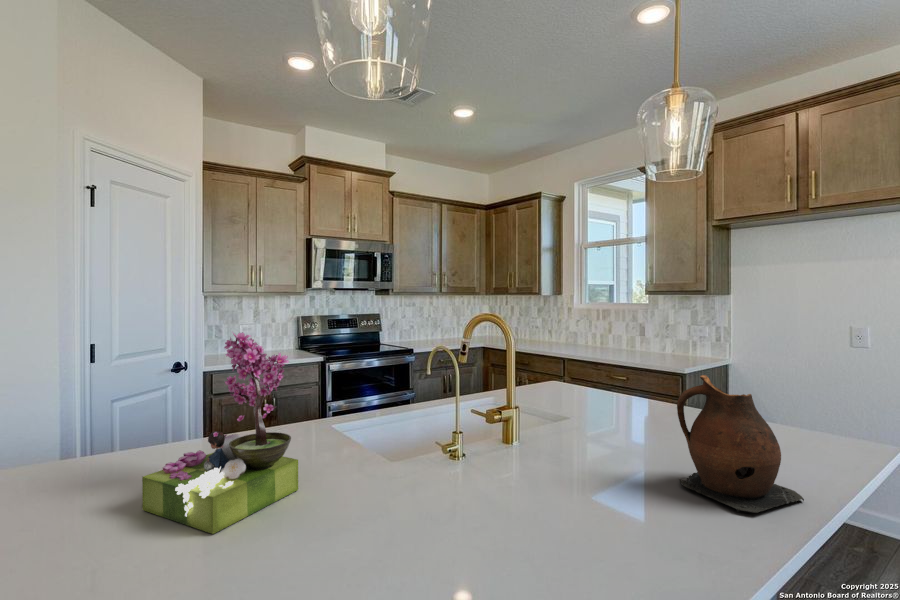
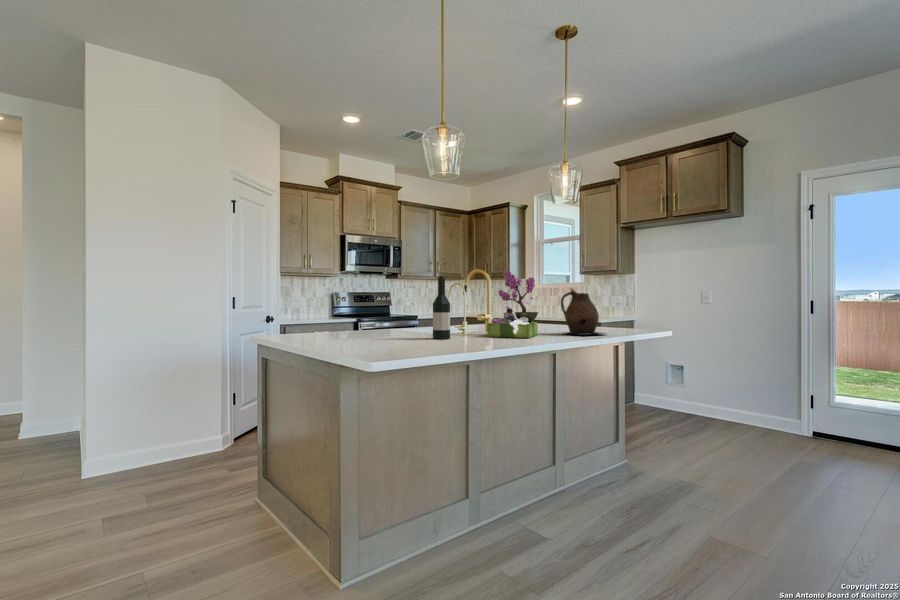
flower arrangement: present [142,332,298,534] -> present [487,270,538,338]
wine bottle: none [348,371,397,558] -> present [433,276,450,339]

